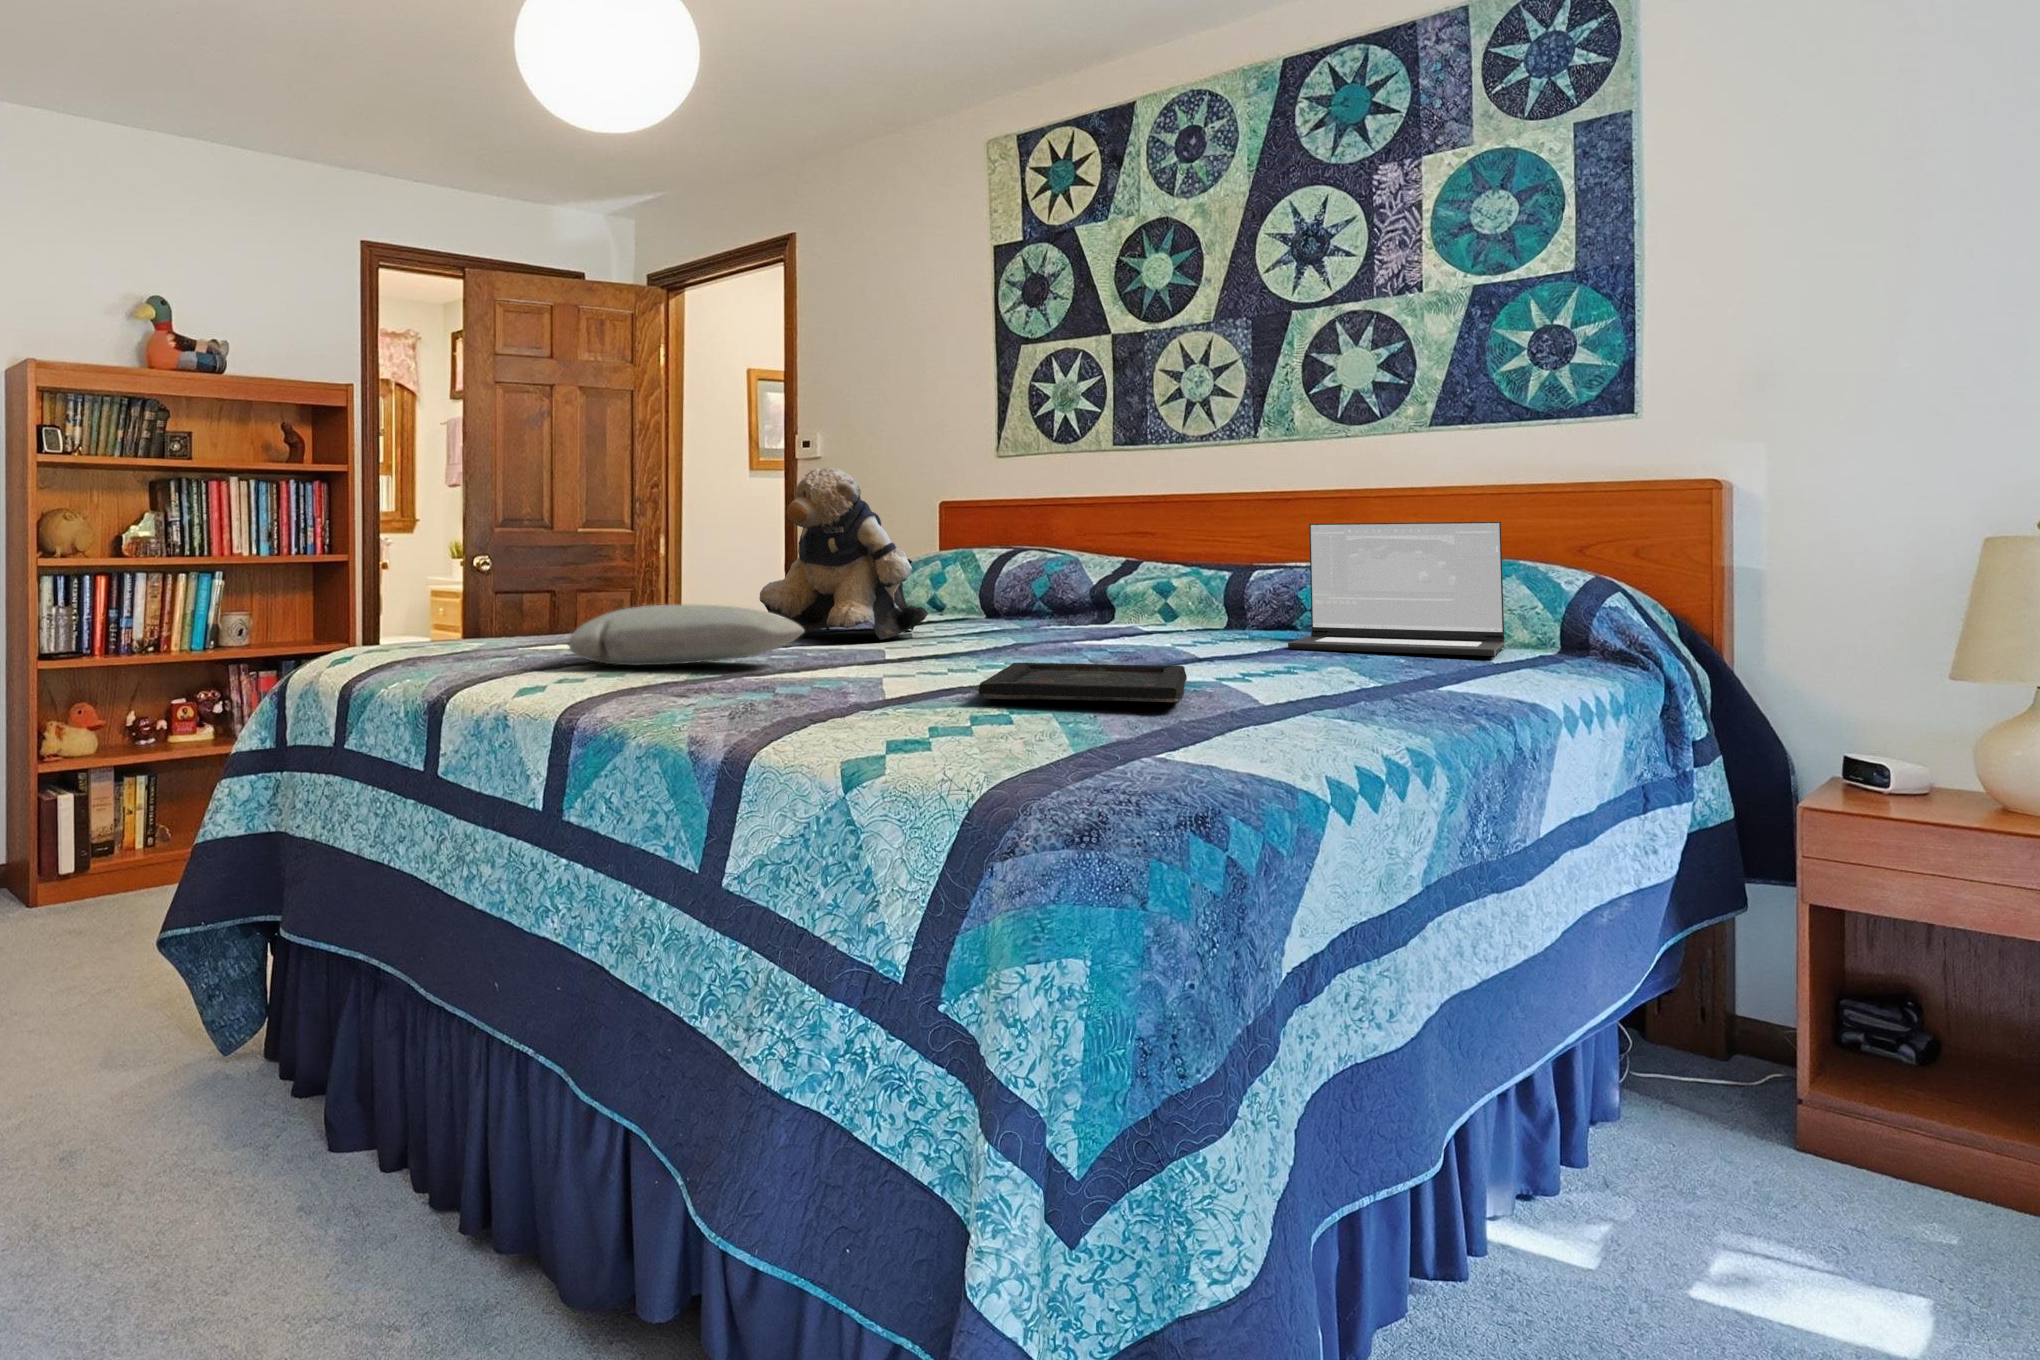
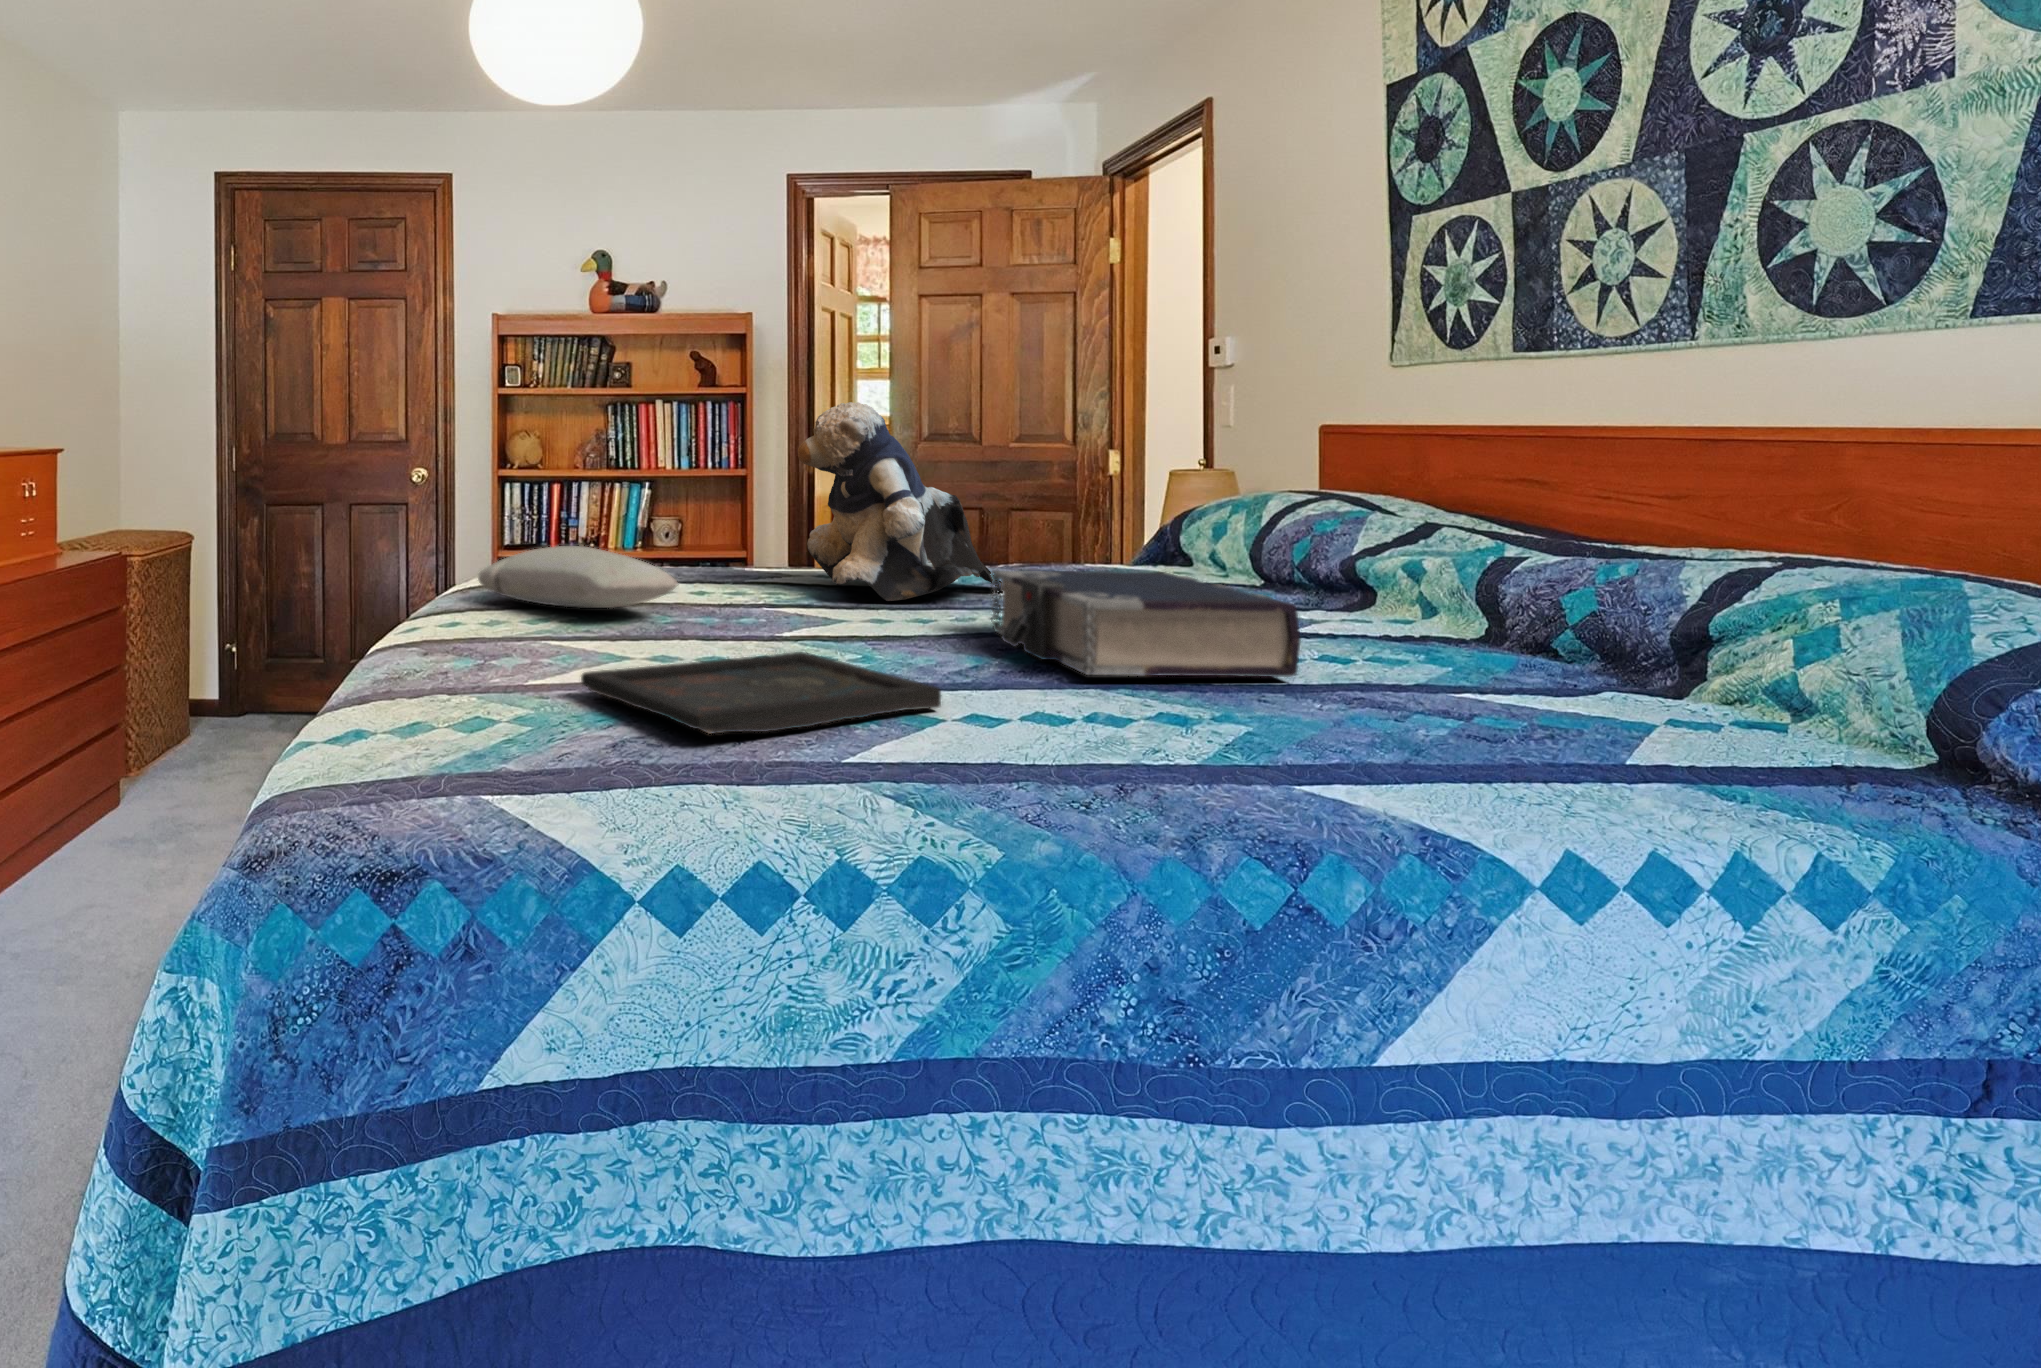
laptop: present [1288,522,1505,656] -> none [1386,491,1858,755]
book: none [1019,595,1259,657] -> present [991,569,1301,677]

